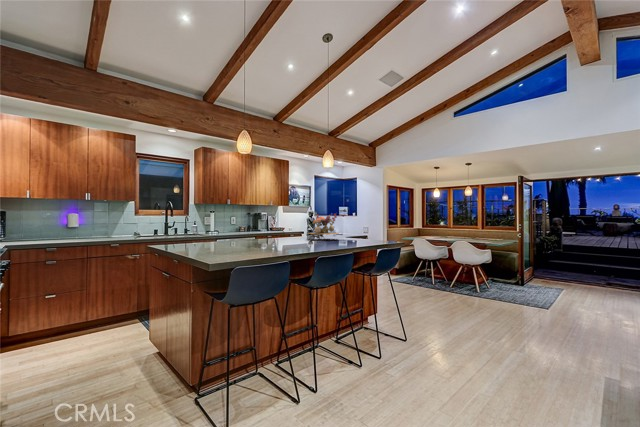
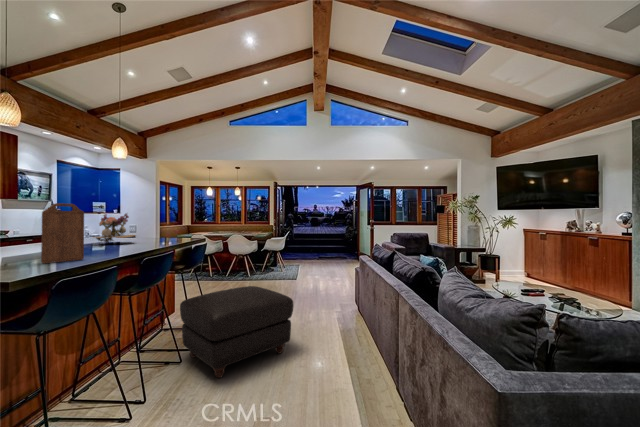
cutting board: none [247,203,275,251] -> present [41,203,84,263]
ottoman: none [364,300,499,404] -> present [180,286,293,378]

